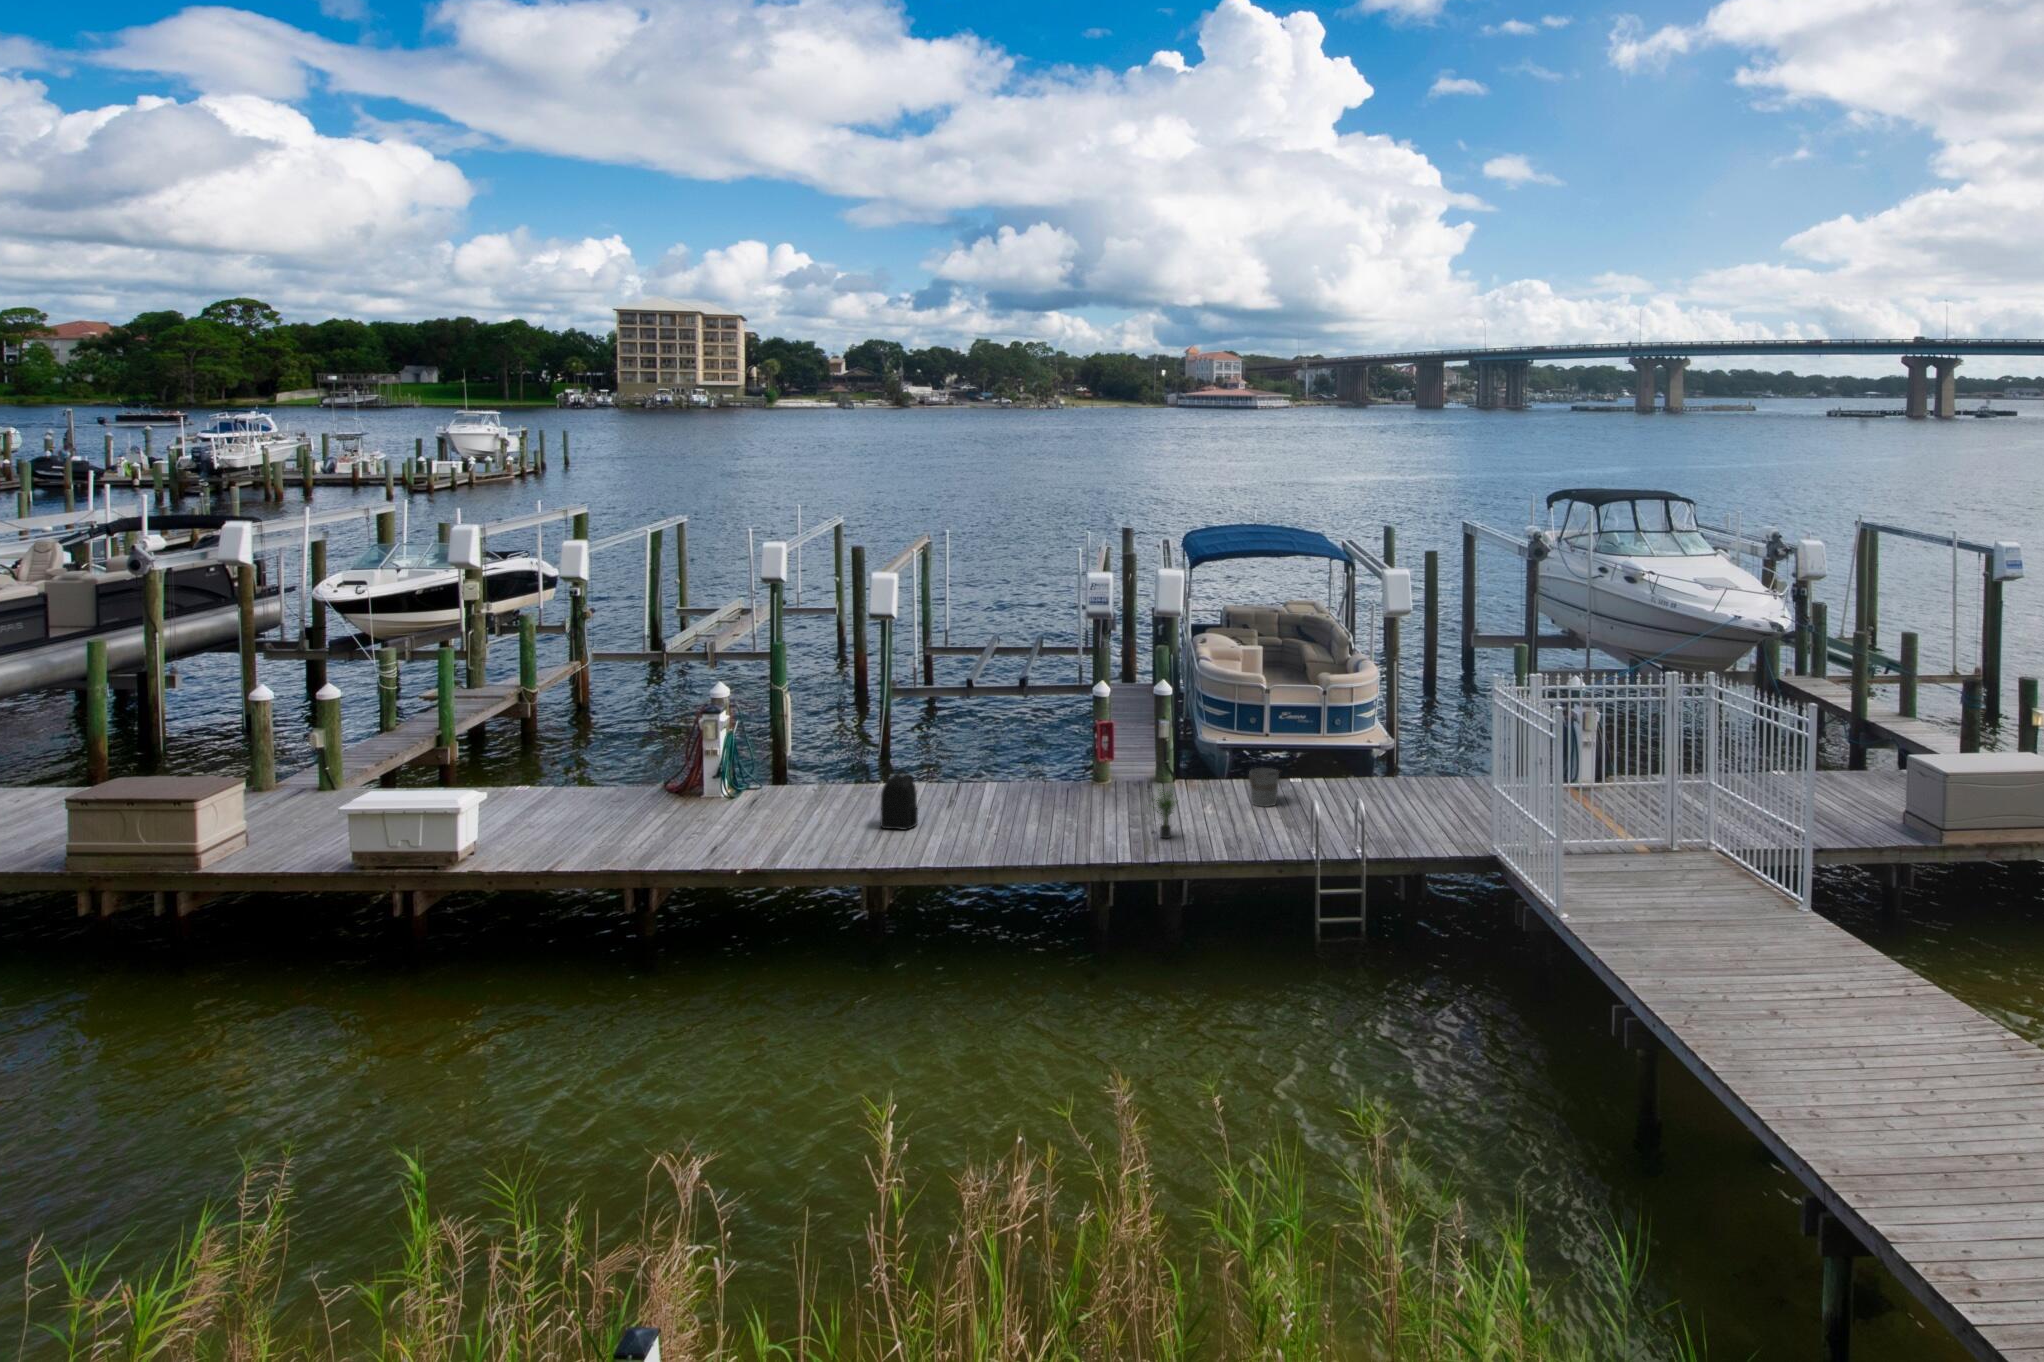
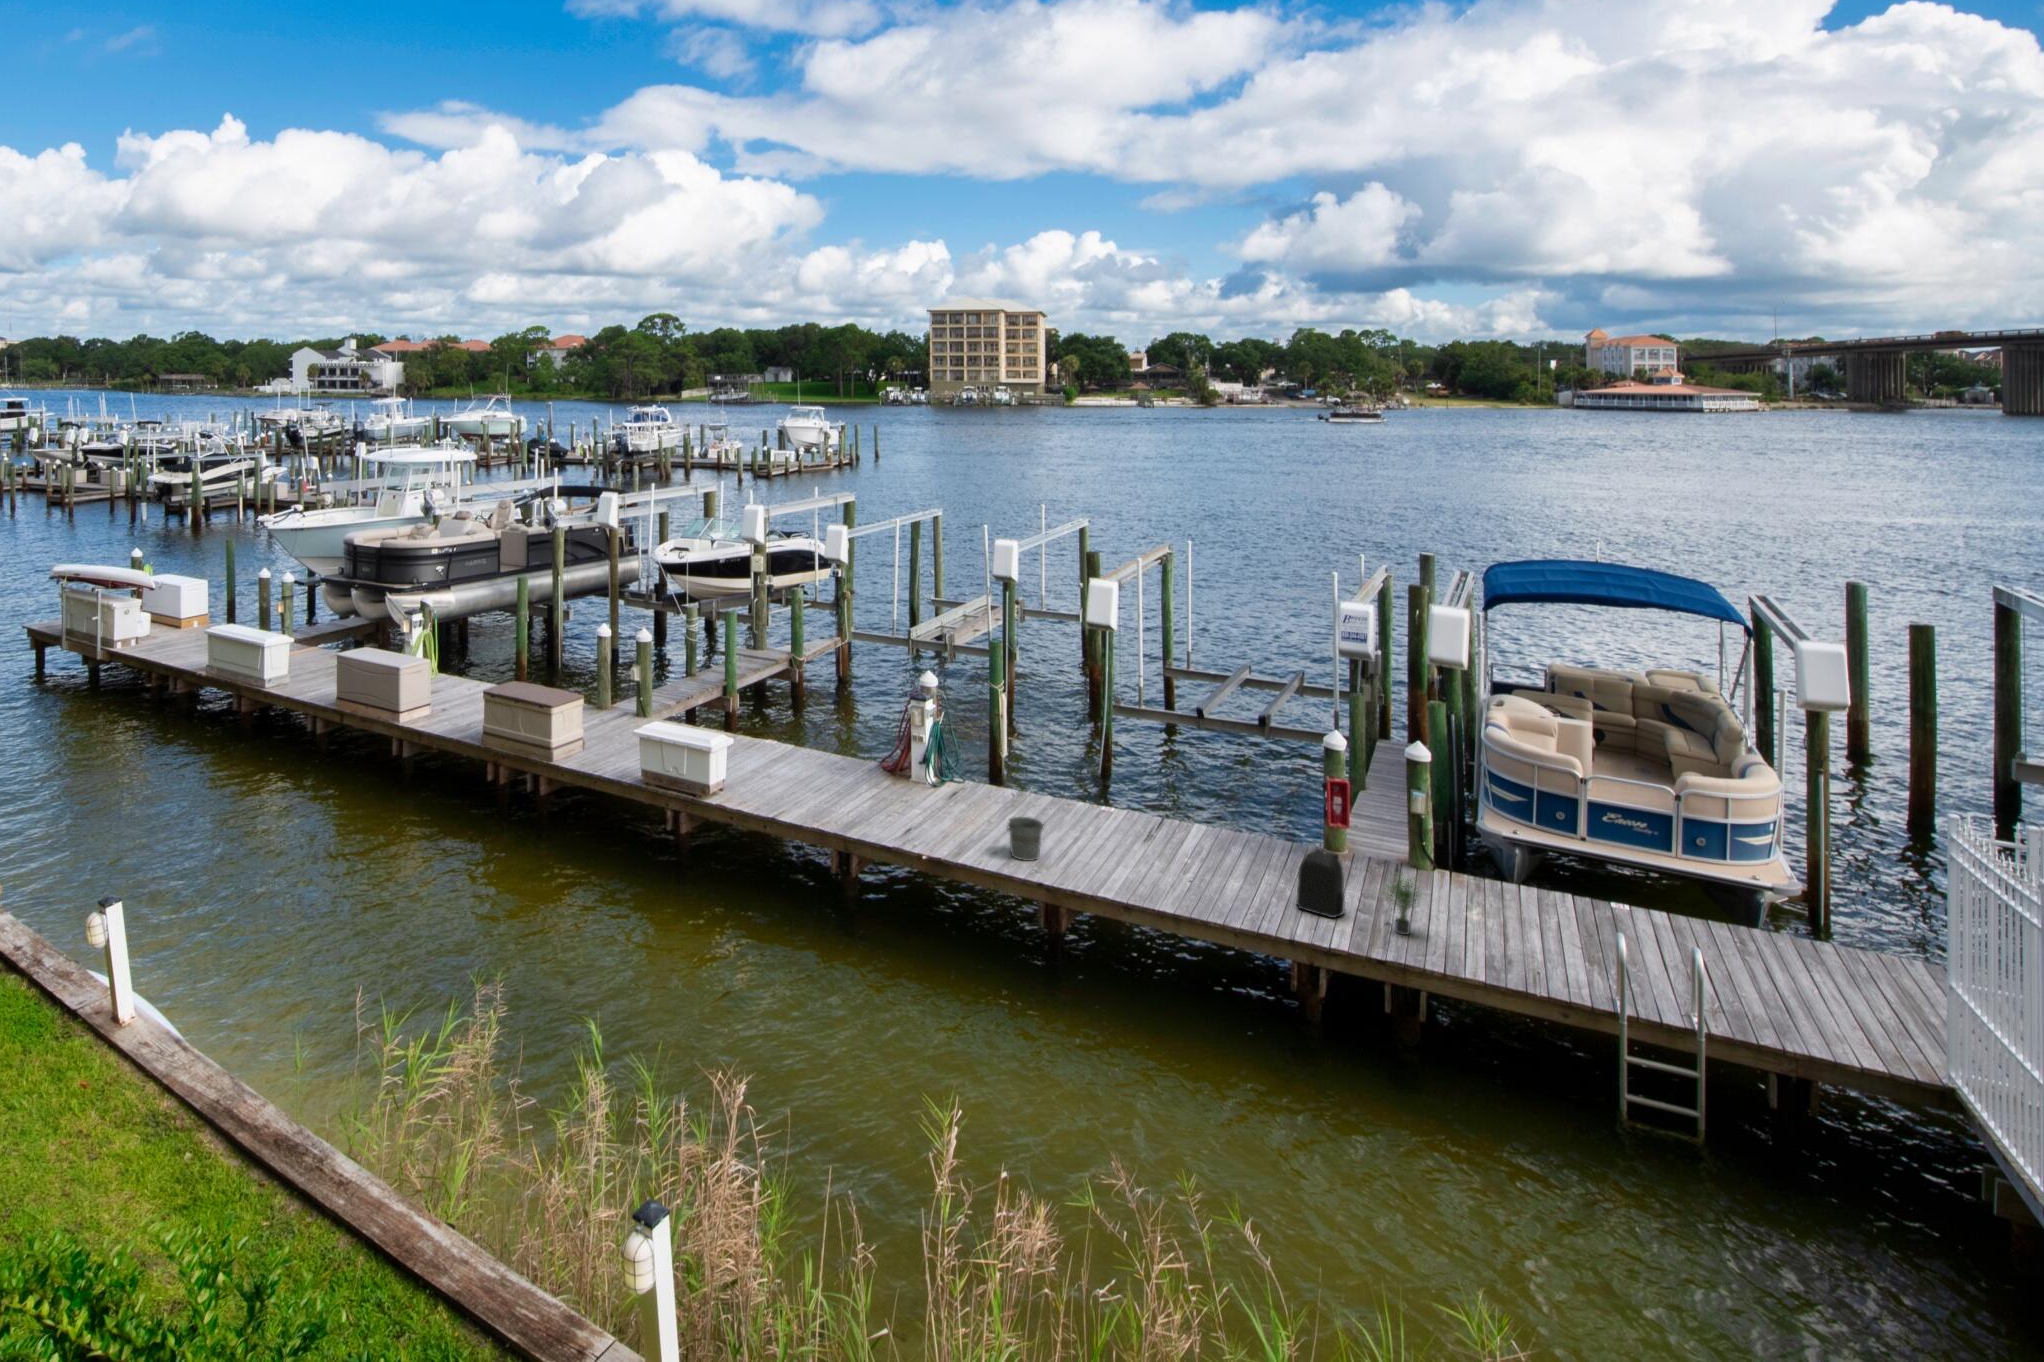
bucket: present [1249,768,1280,807] -> present [1008,817,1044,861]
backpack: present [880,773,918,830] -> present [1296,849,1345,918]

